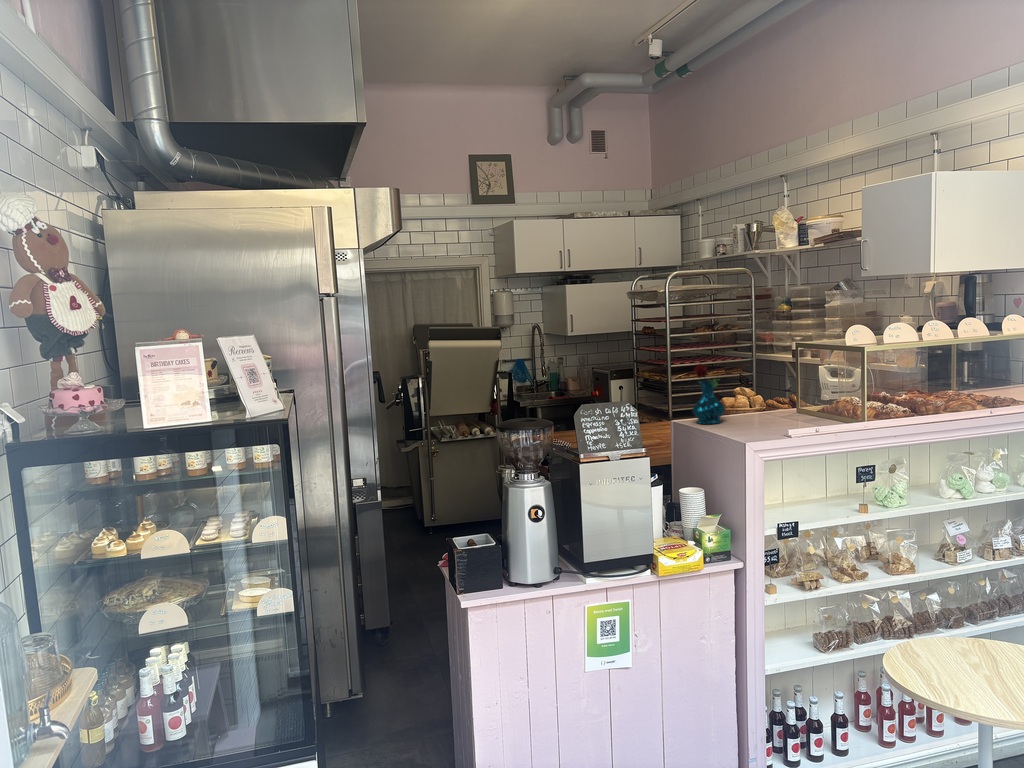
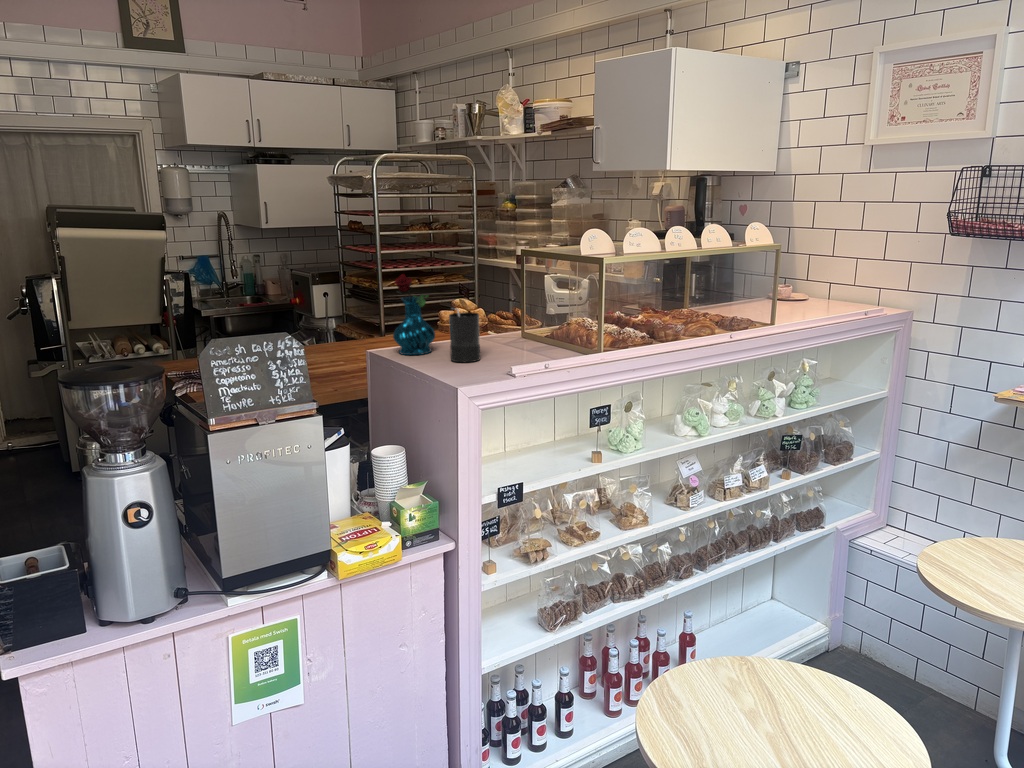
candle: none [737,388,762,428] -> present [449,310,480,362]

